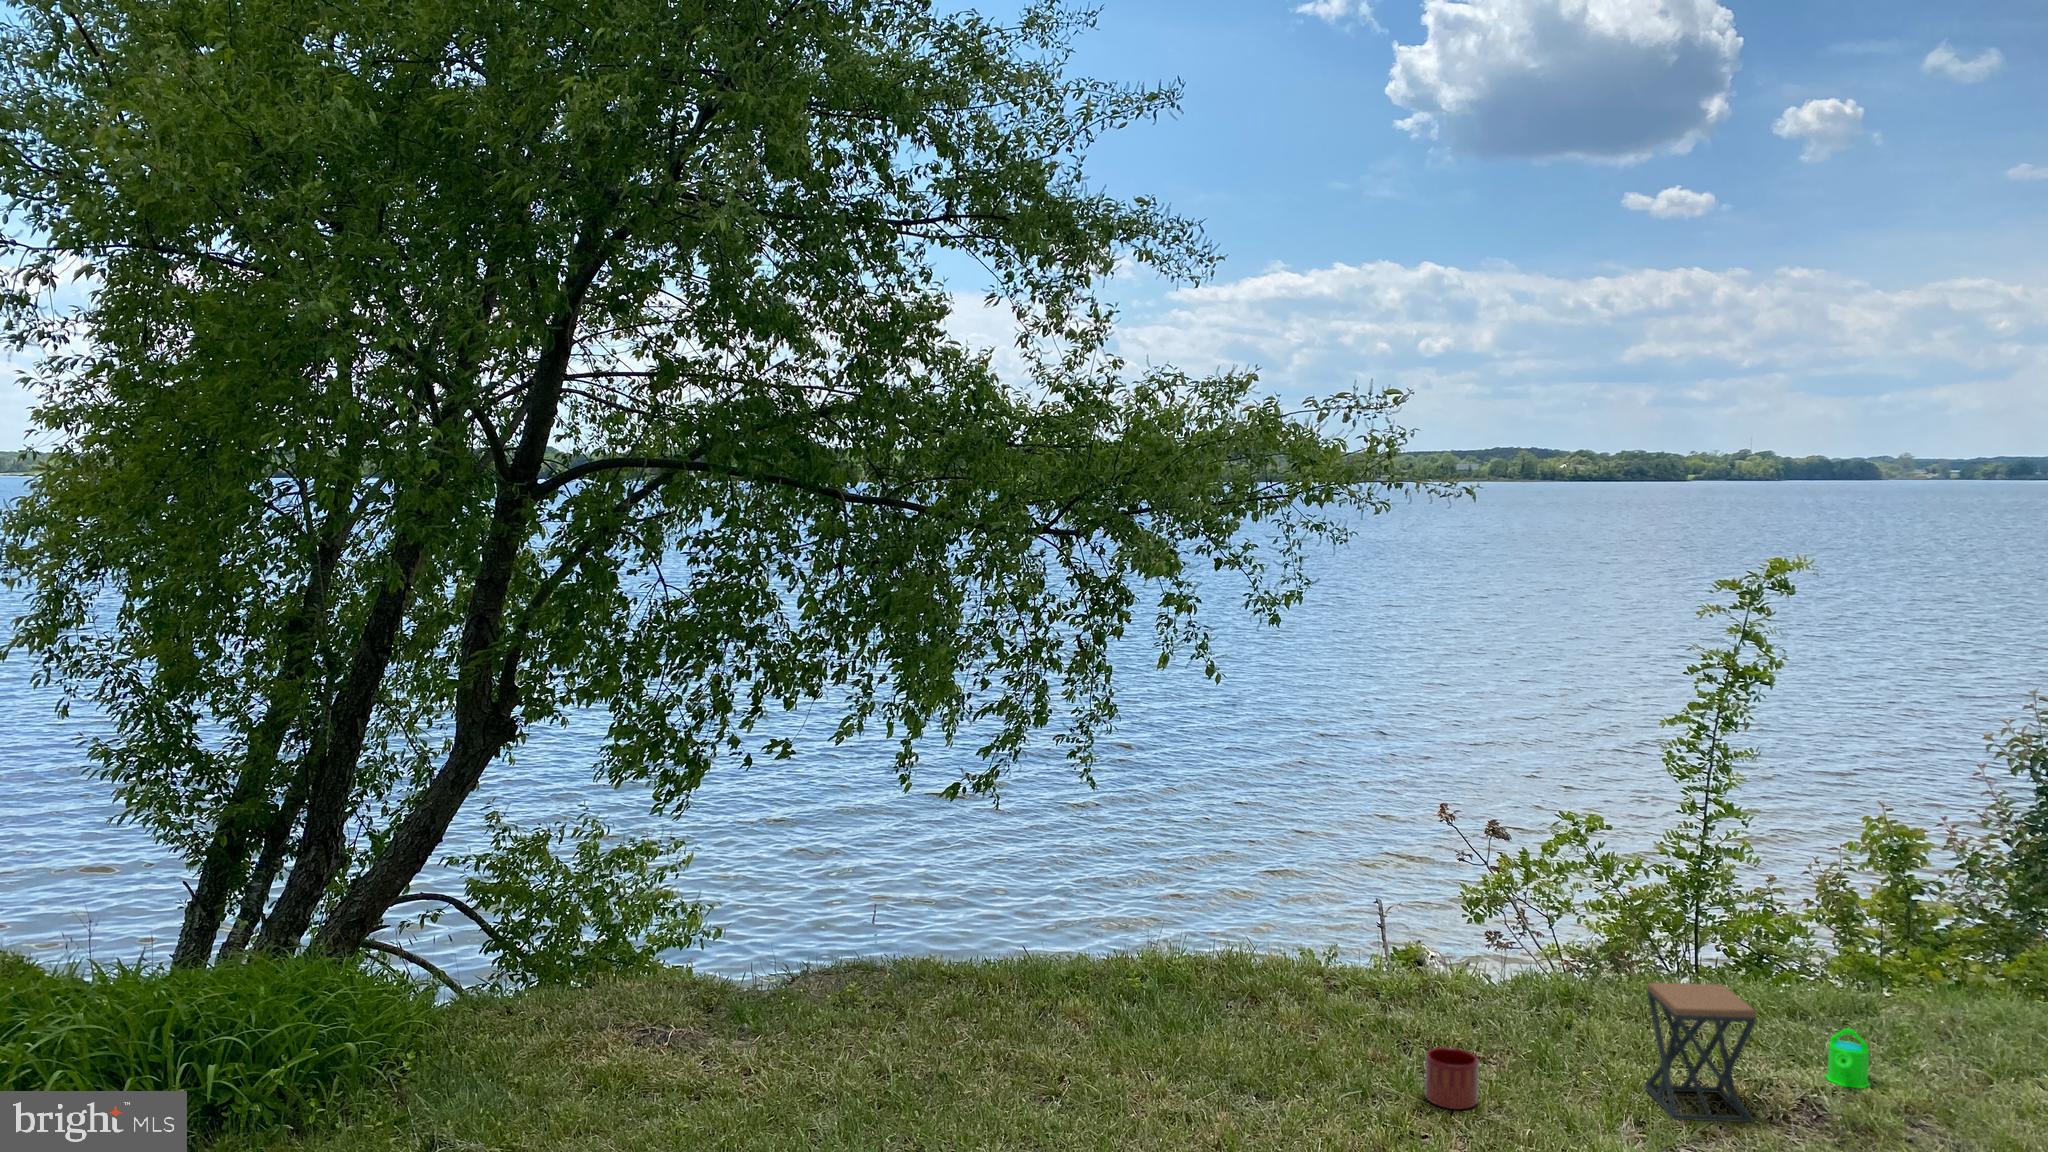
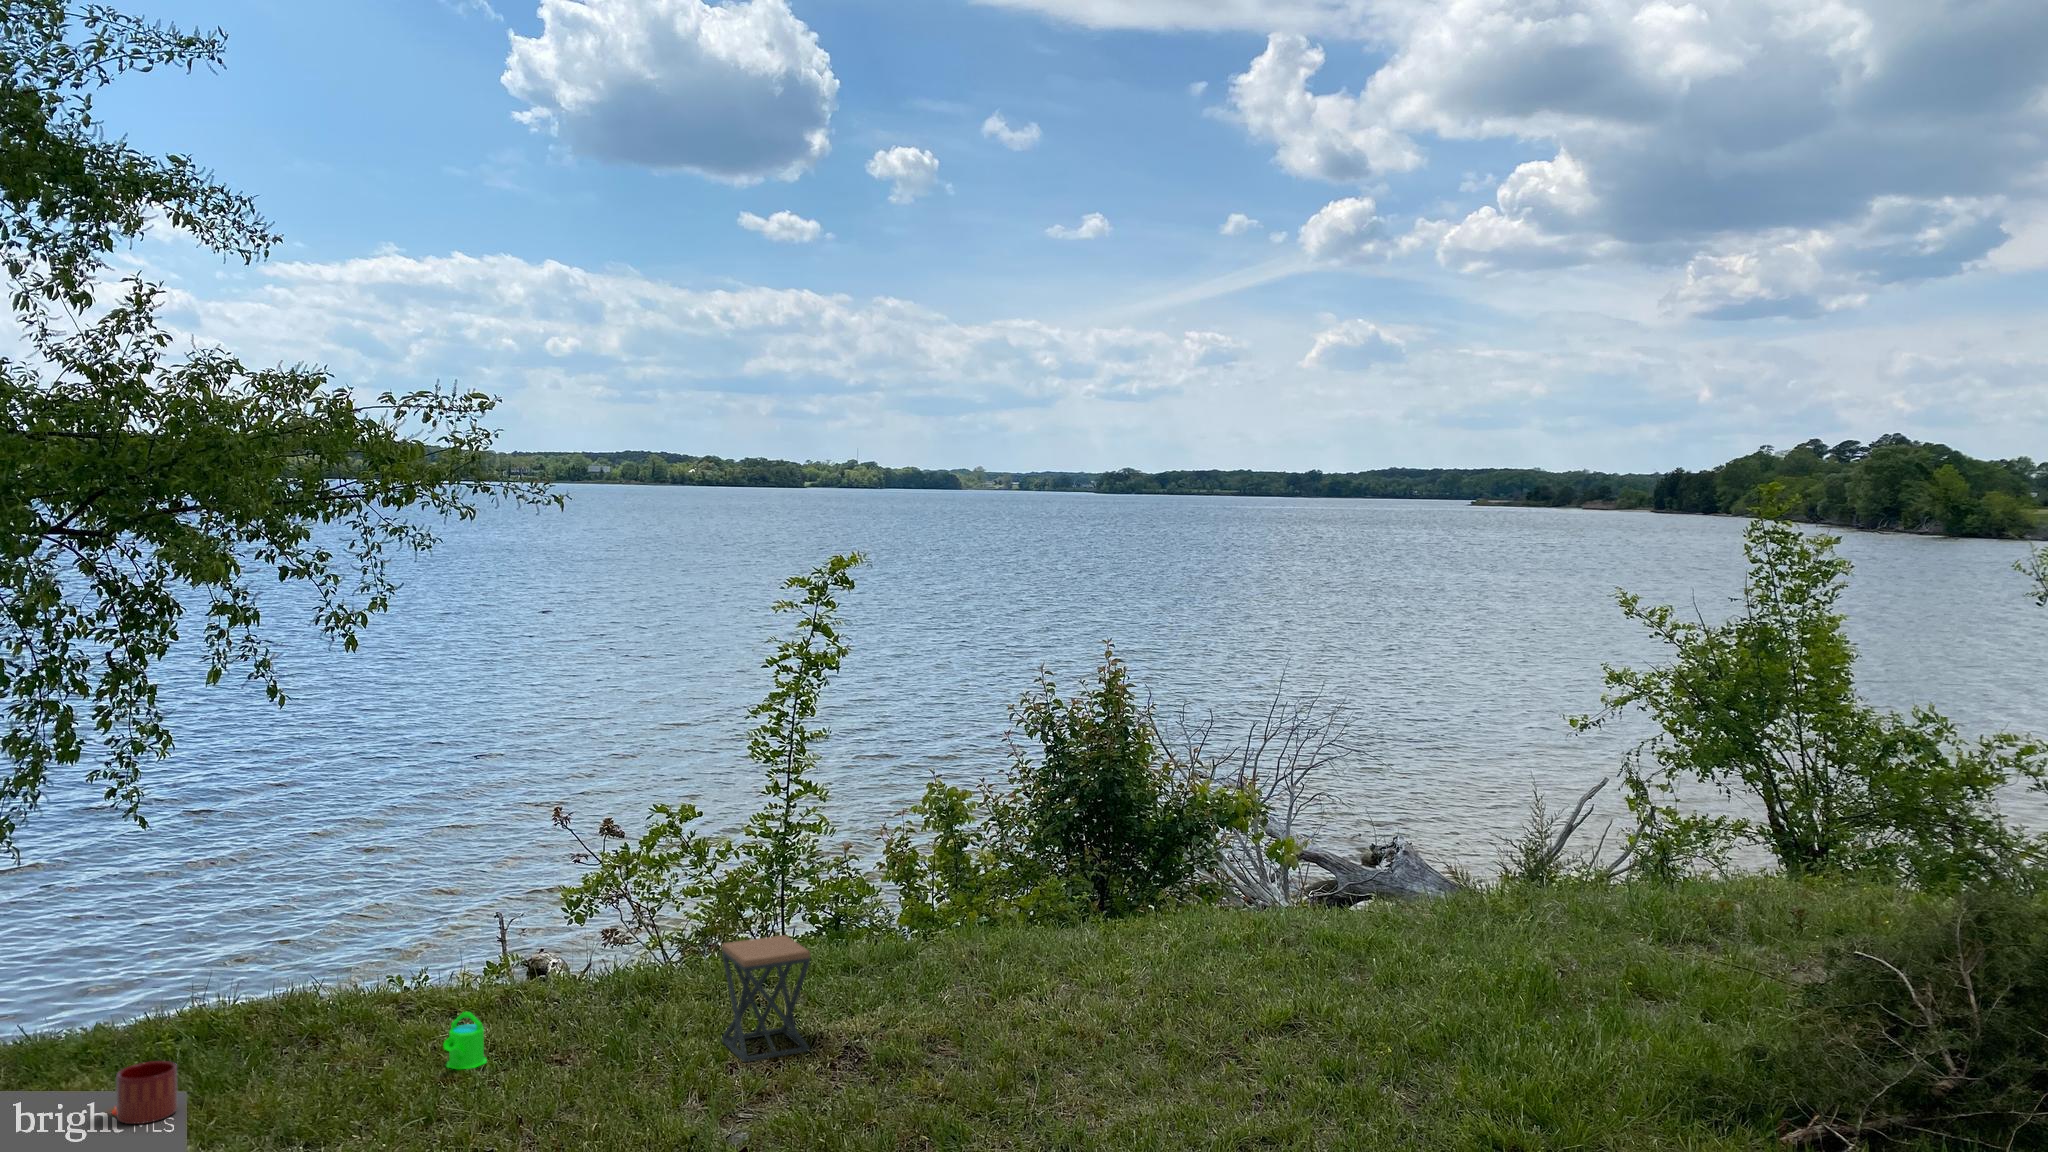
watering can: present [1825,1028,1870,1088] -> present [443,1012,487,1070]
planter: present [1425,1047,1479,1109] -> present [116,1061,178,1124]

